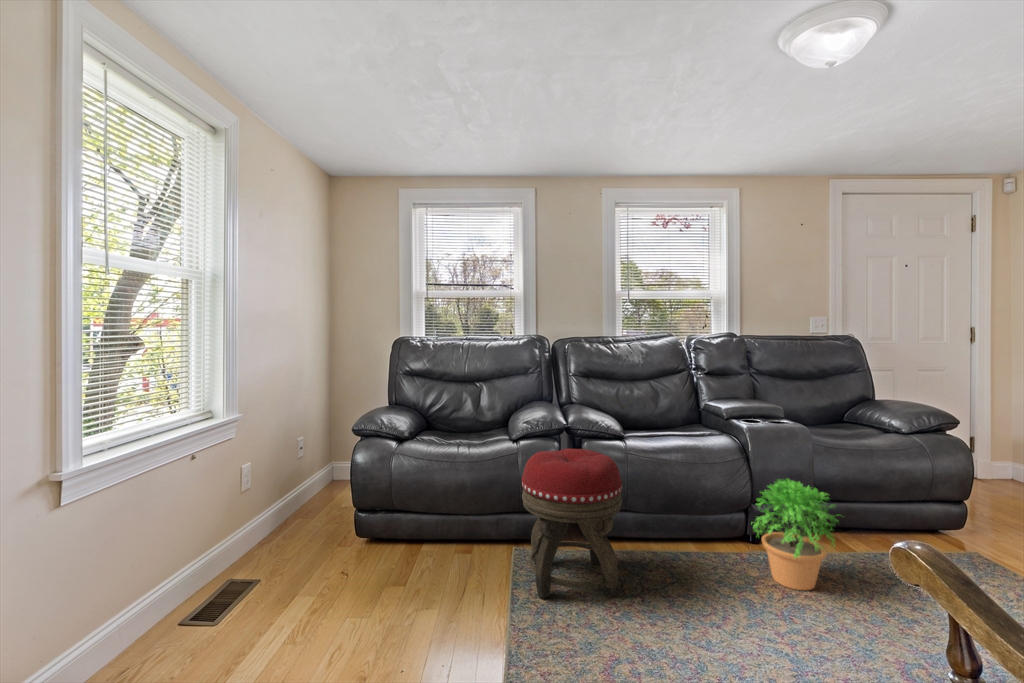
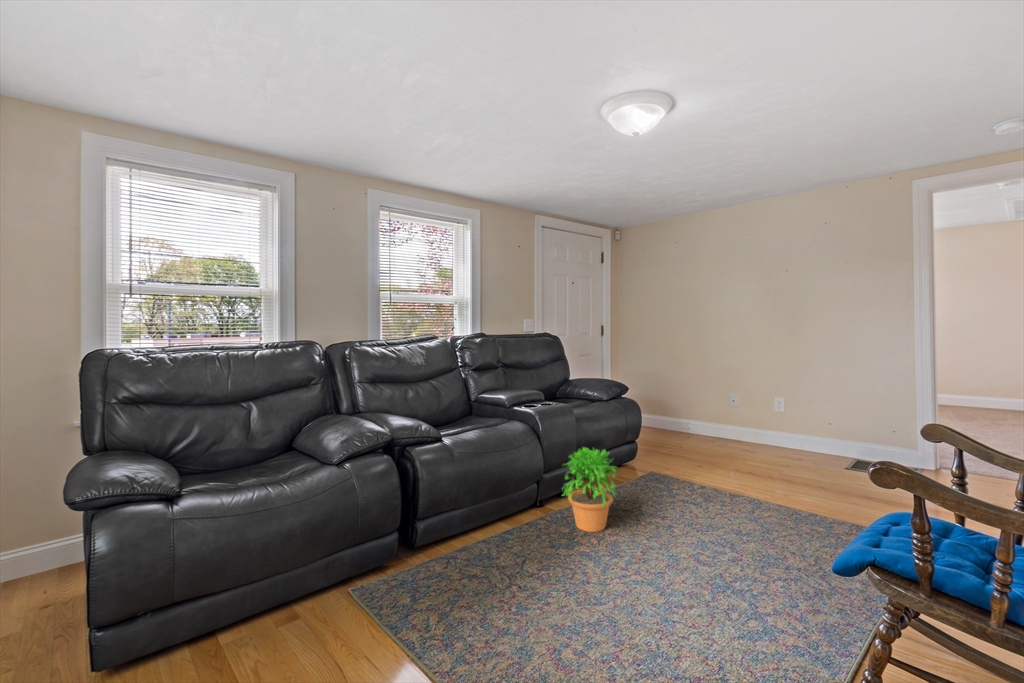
footstool: present [522,449,622,599] -> none [387,457,498,631]

